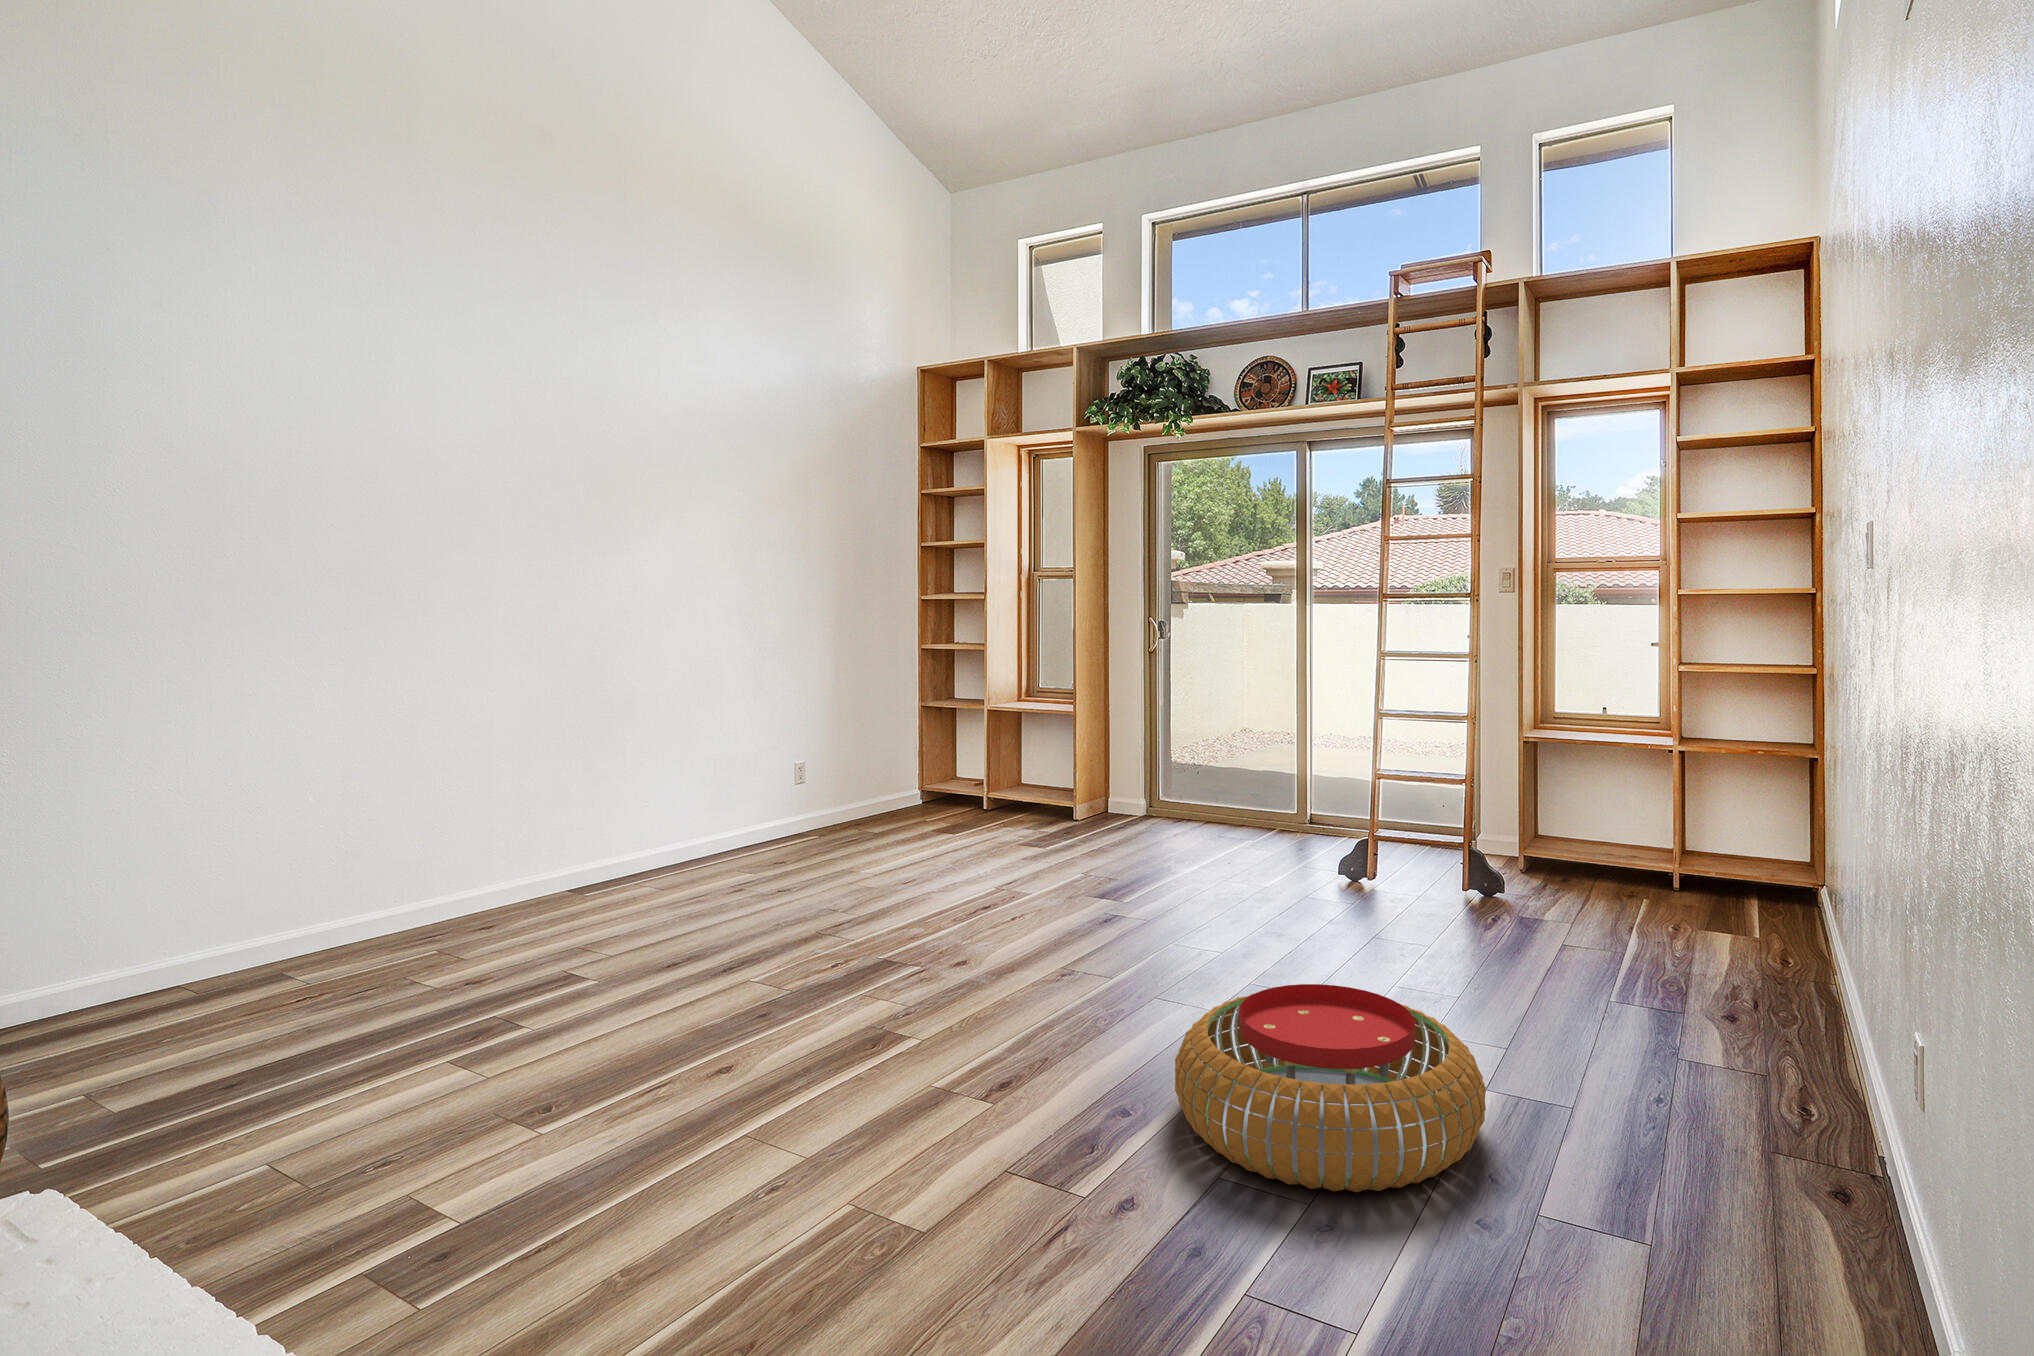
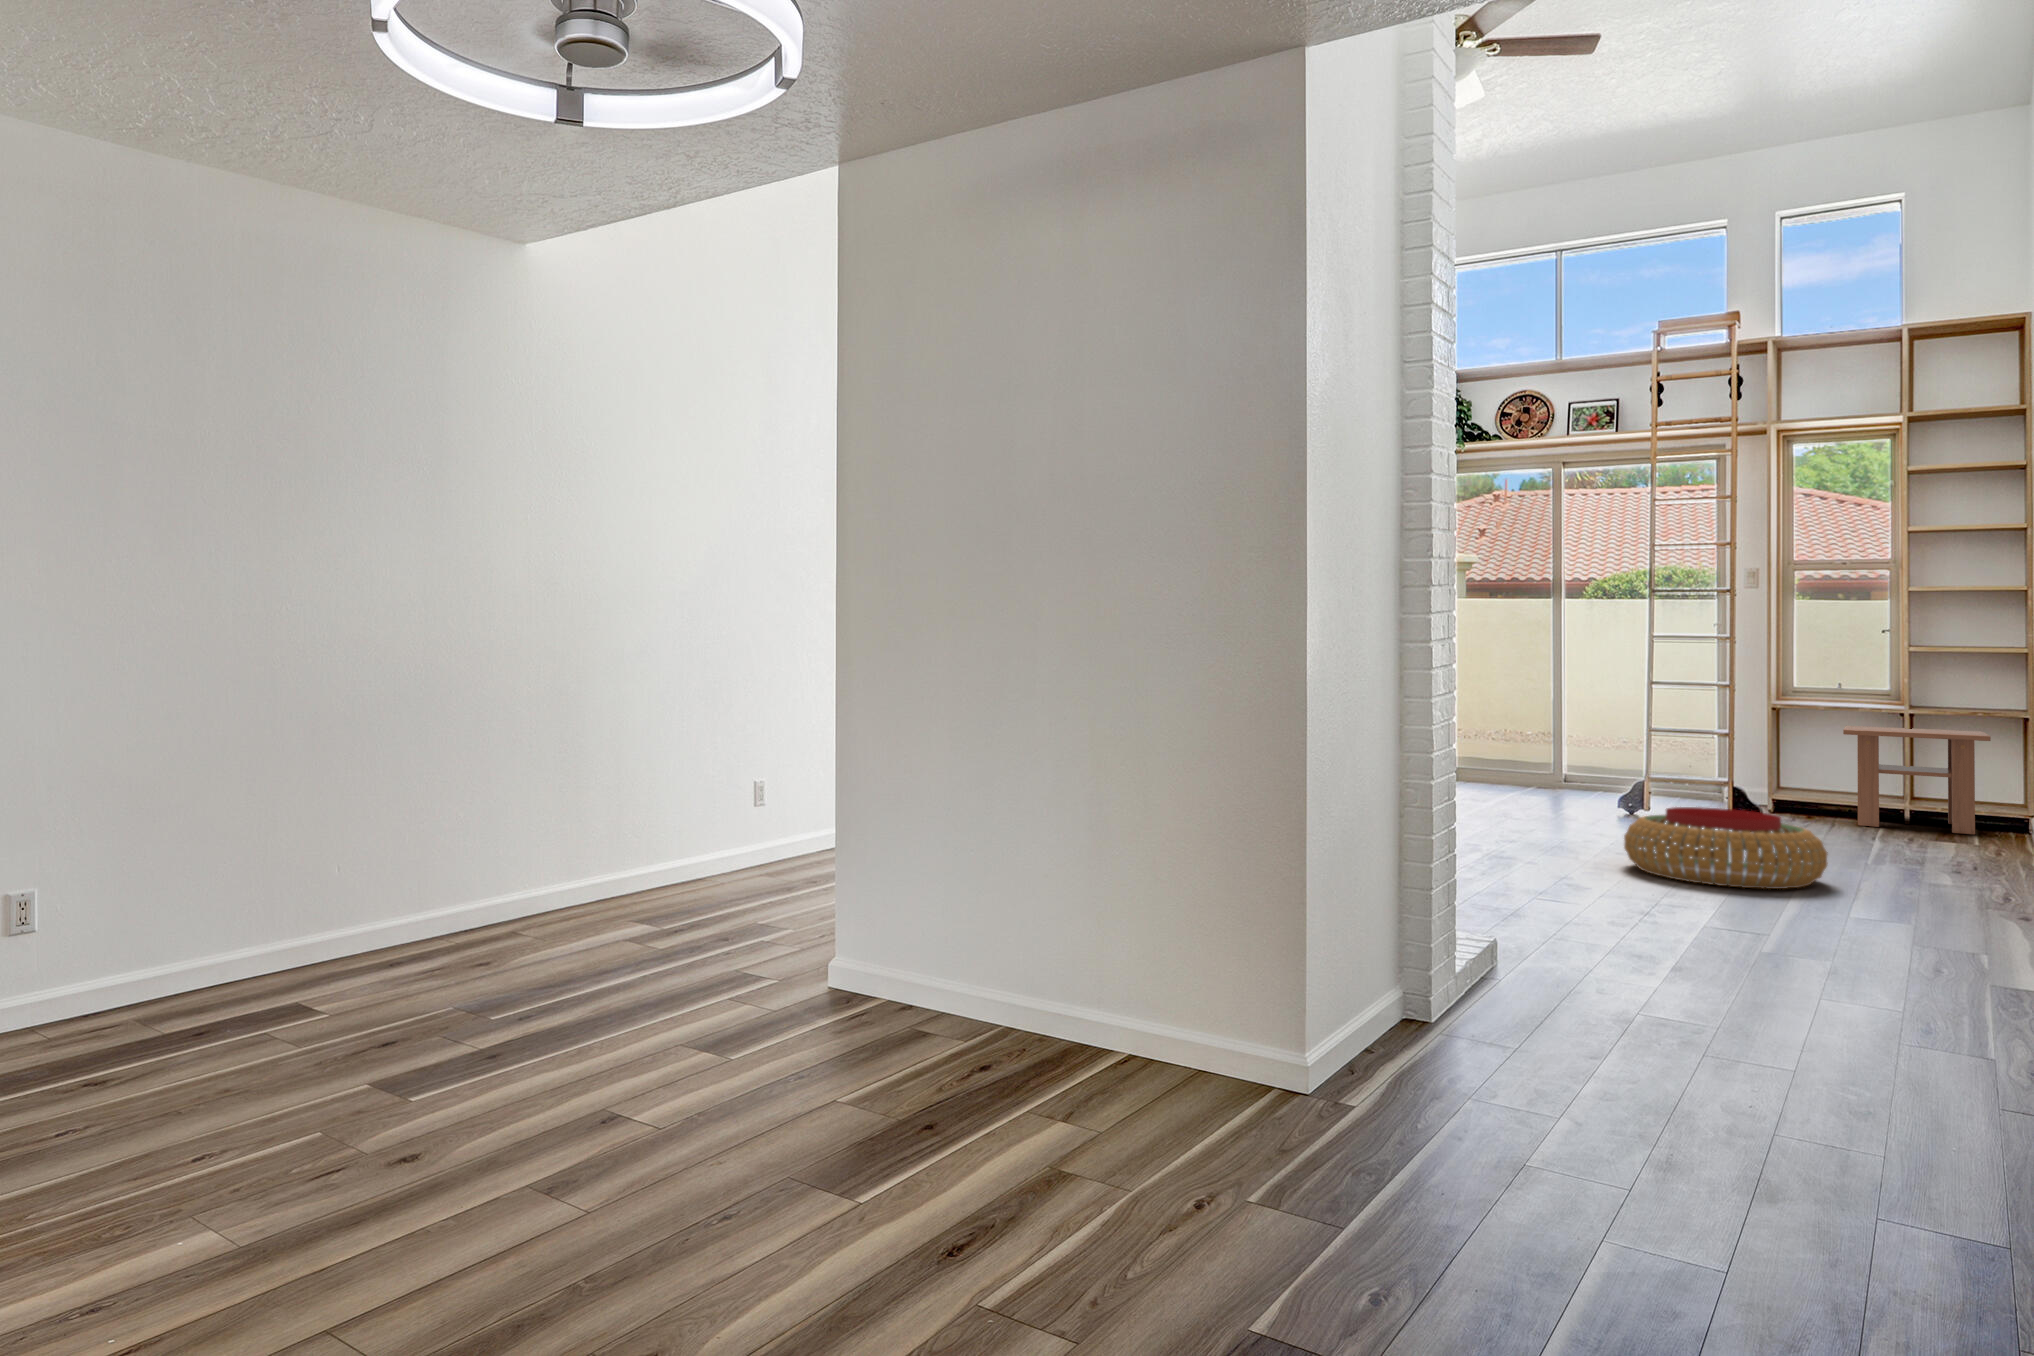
coffee table: none [1595,764,1769,922] -> present [1843,726,1991,834]

